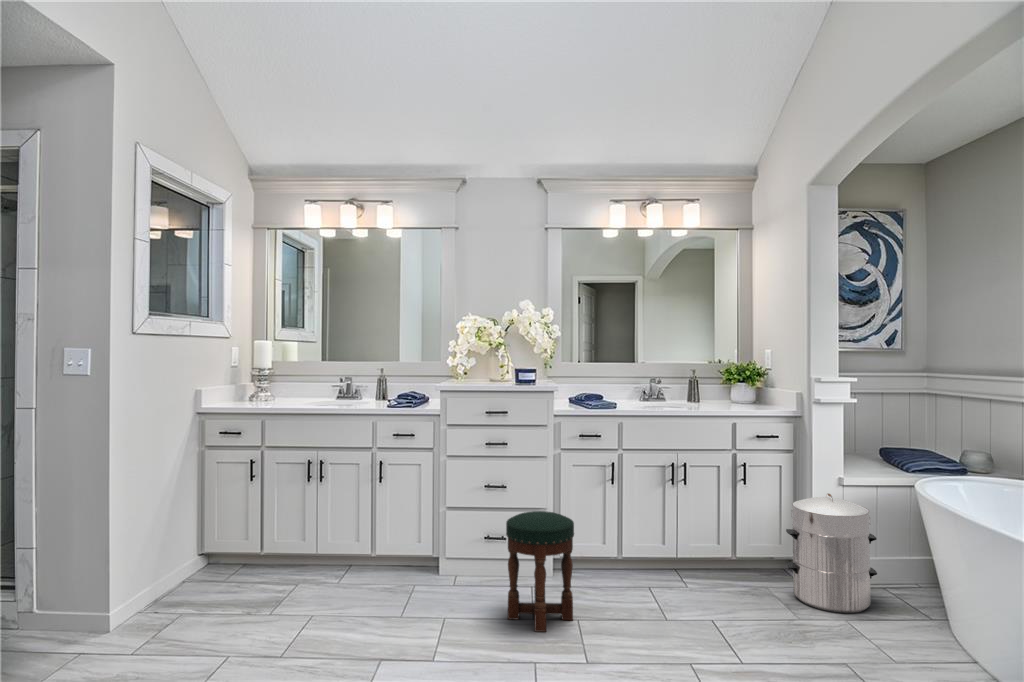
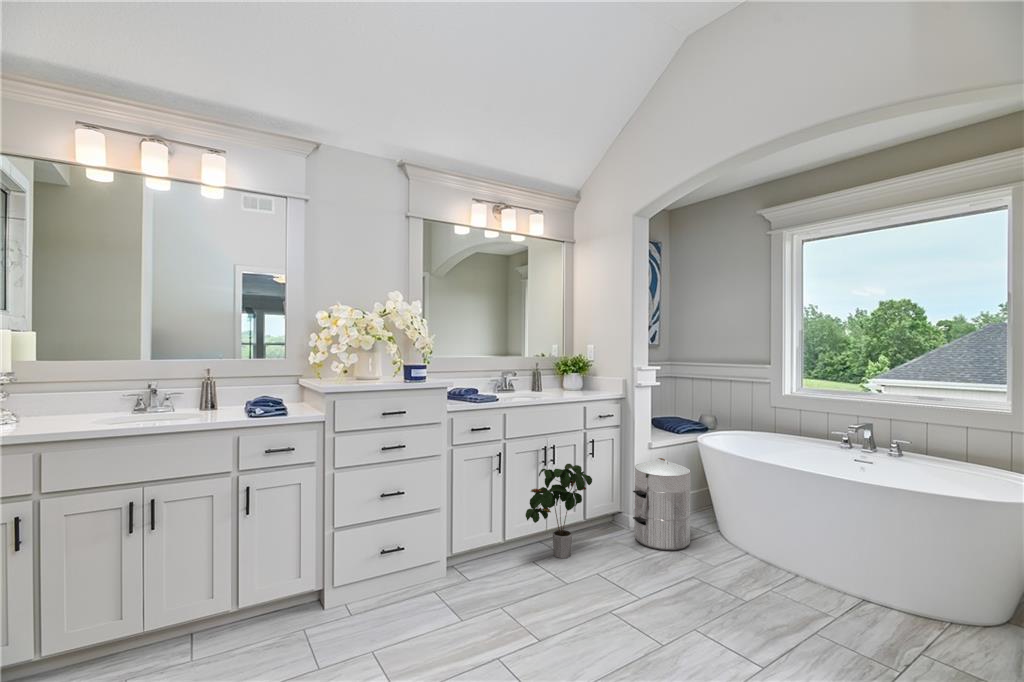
potted plant: none [635,484,729,589] -> present [526,464,592,558]
stool: present [506,511,574,632] -> none [456,516,528,649]

